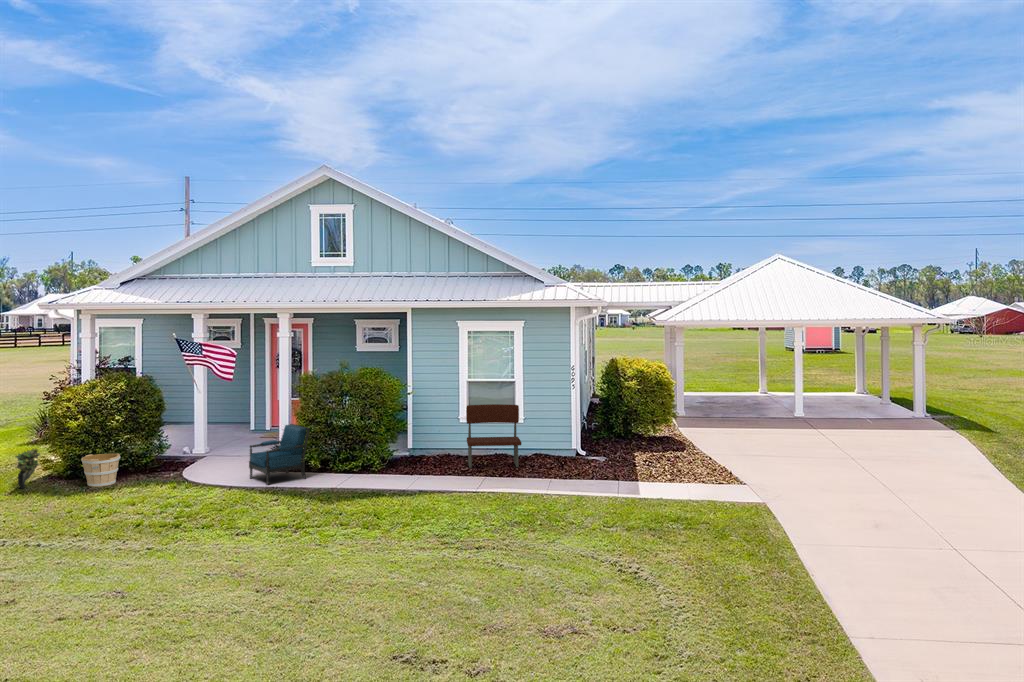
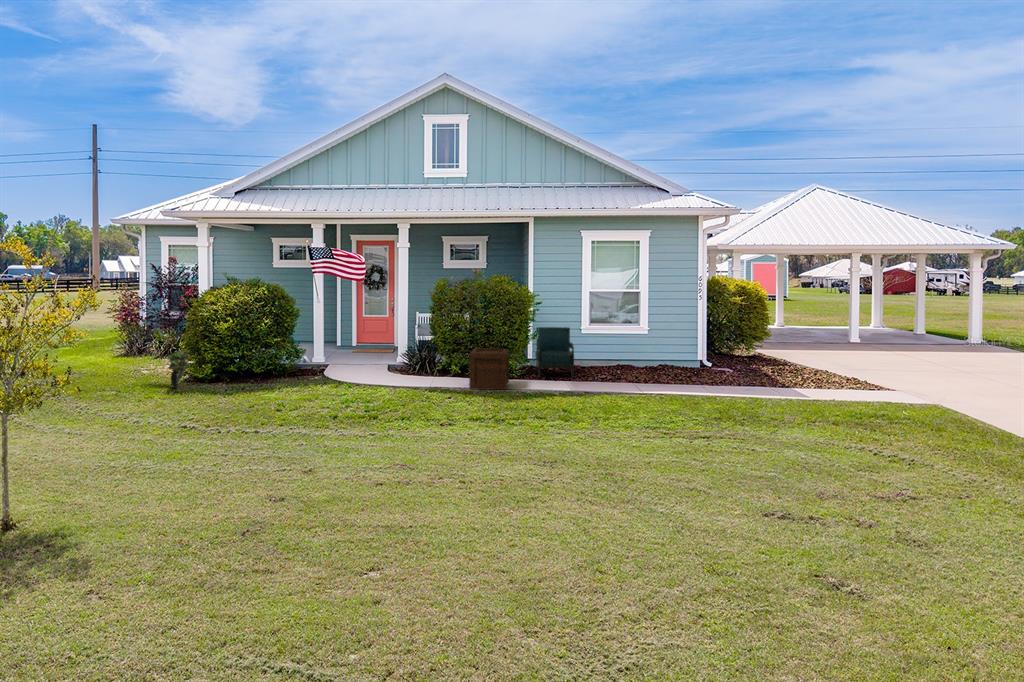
bench: present [466,404,522,468] -> none [593,315,651,377]
chair: present [249,424,310,485] -> present [535,327,574,378]
wooden crate: none [323,443,370,487] -> present [469,348,509,390]
wooden bucket: present [81,453,120,487] -> none [231,356,266,388]

